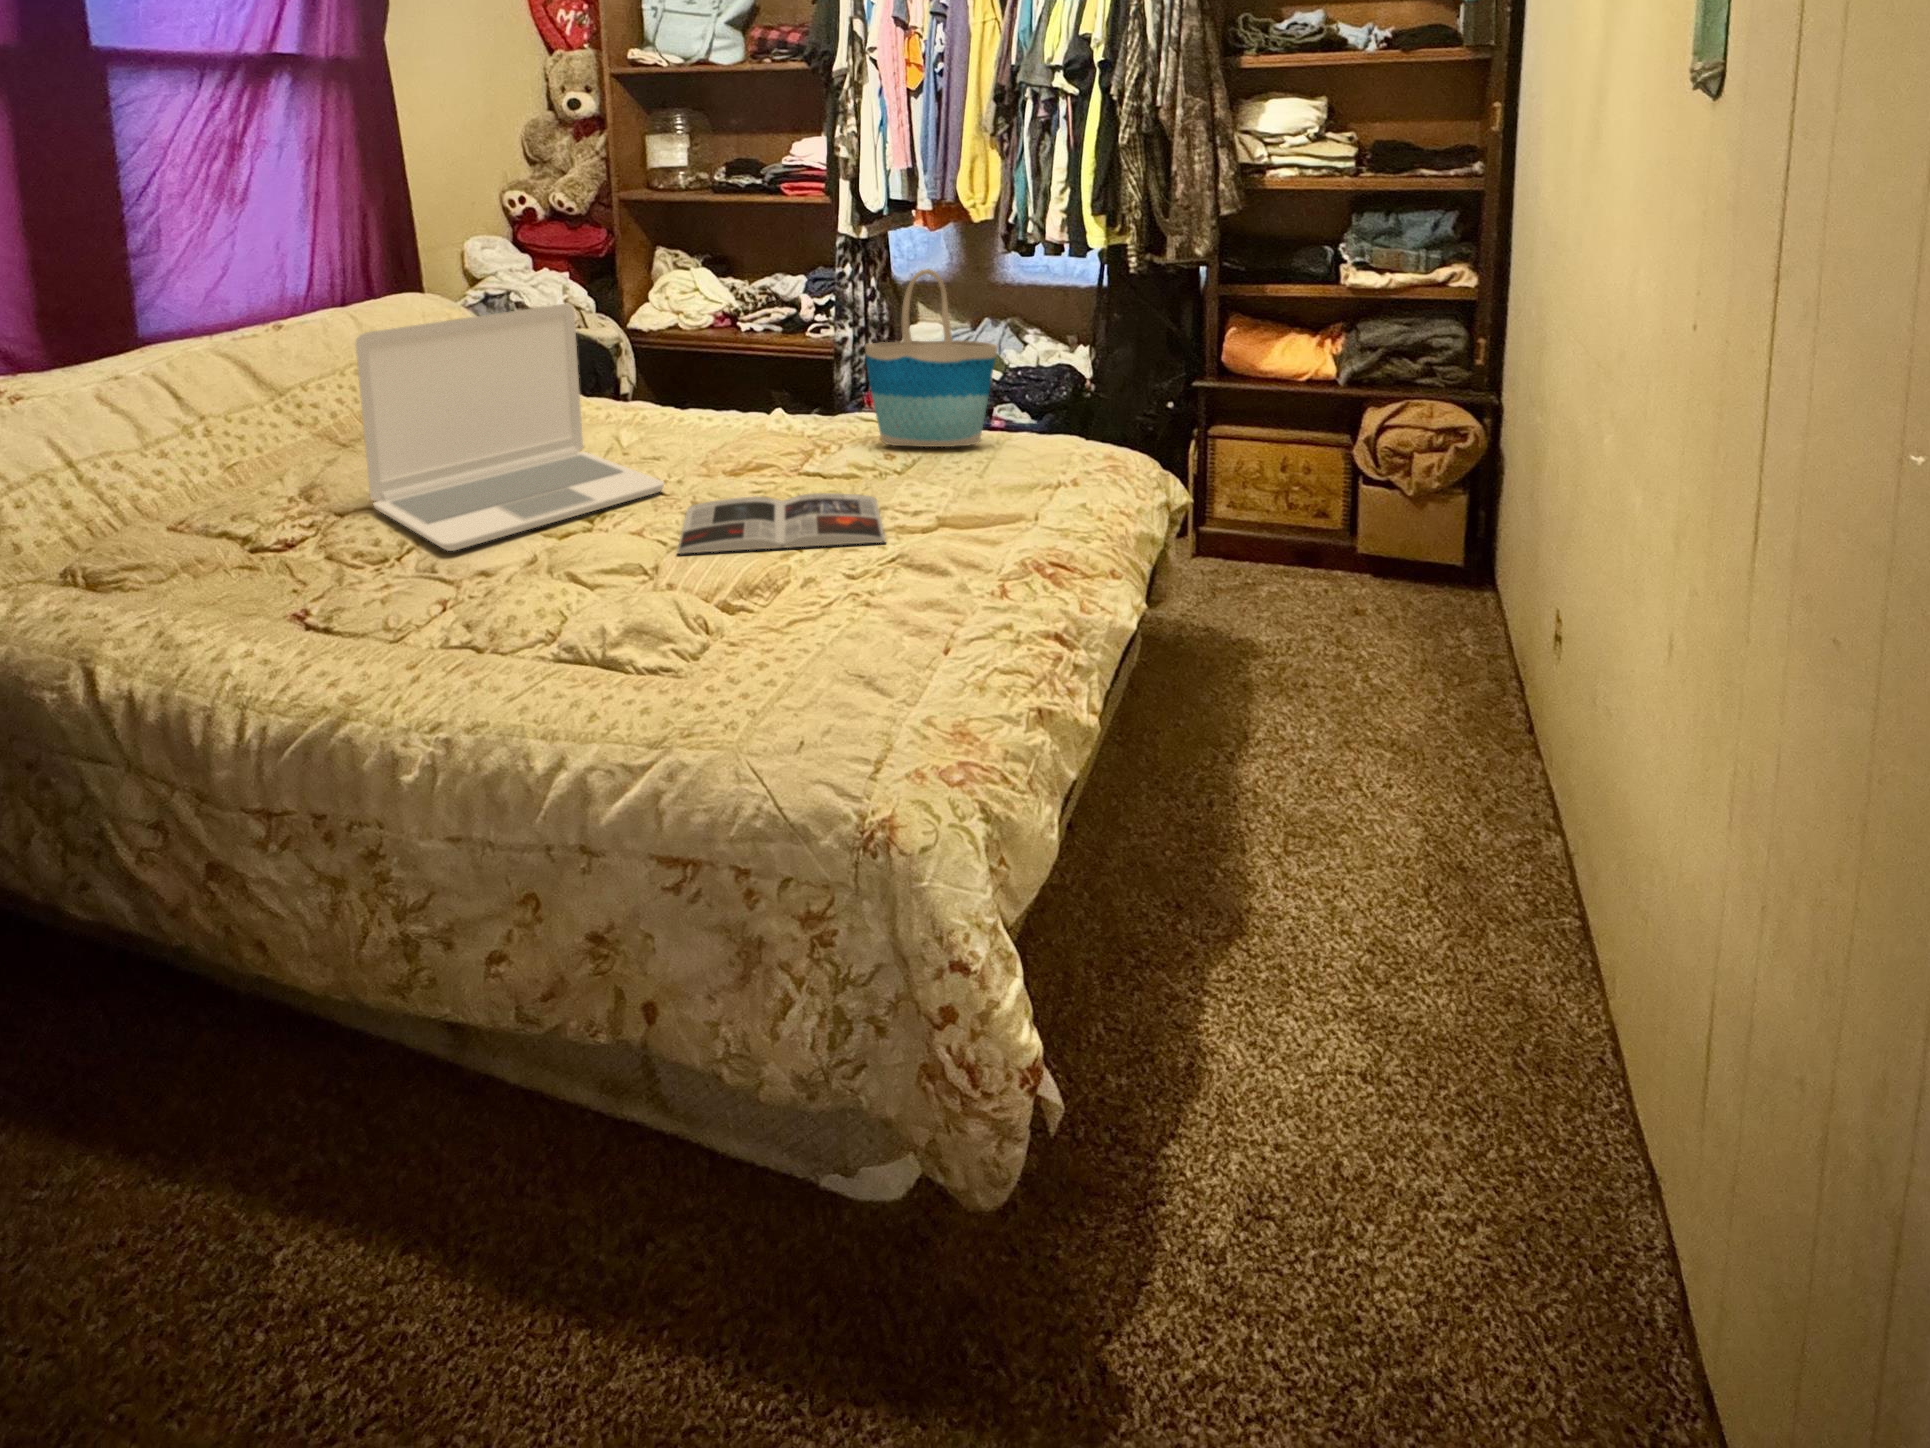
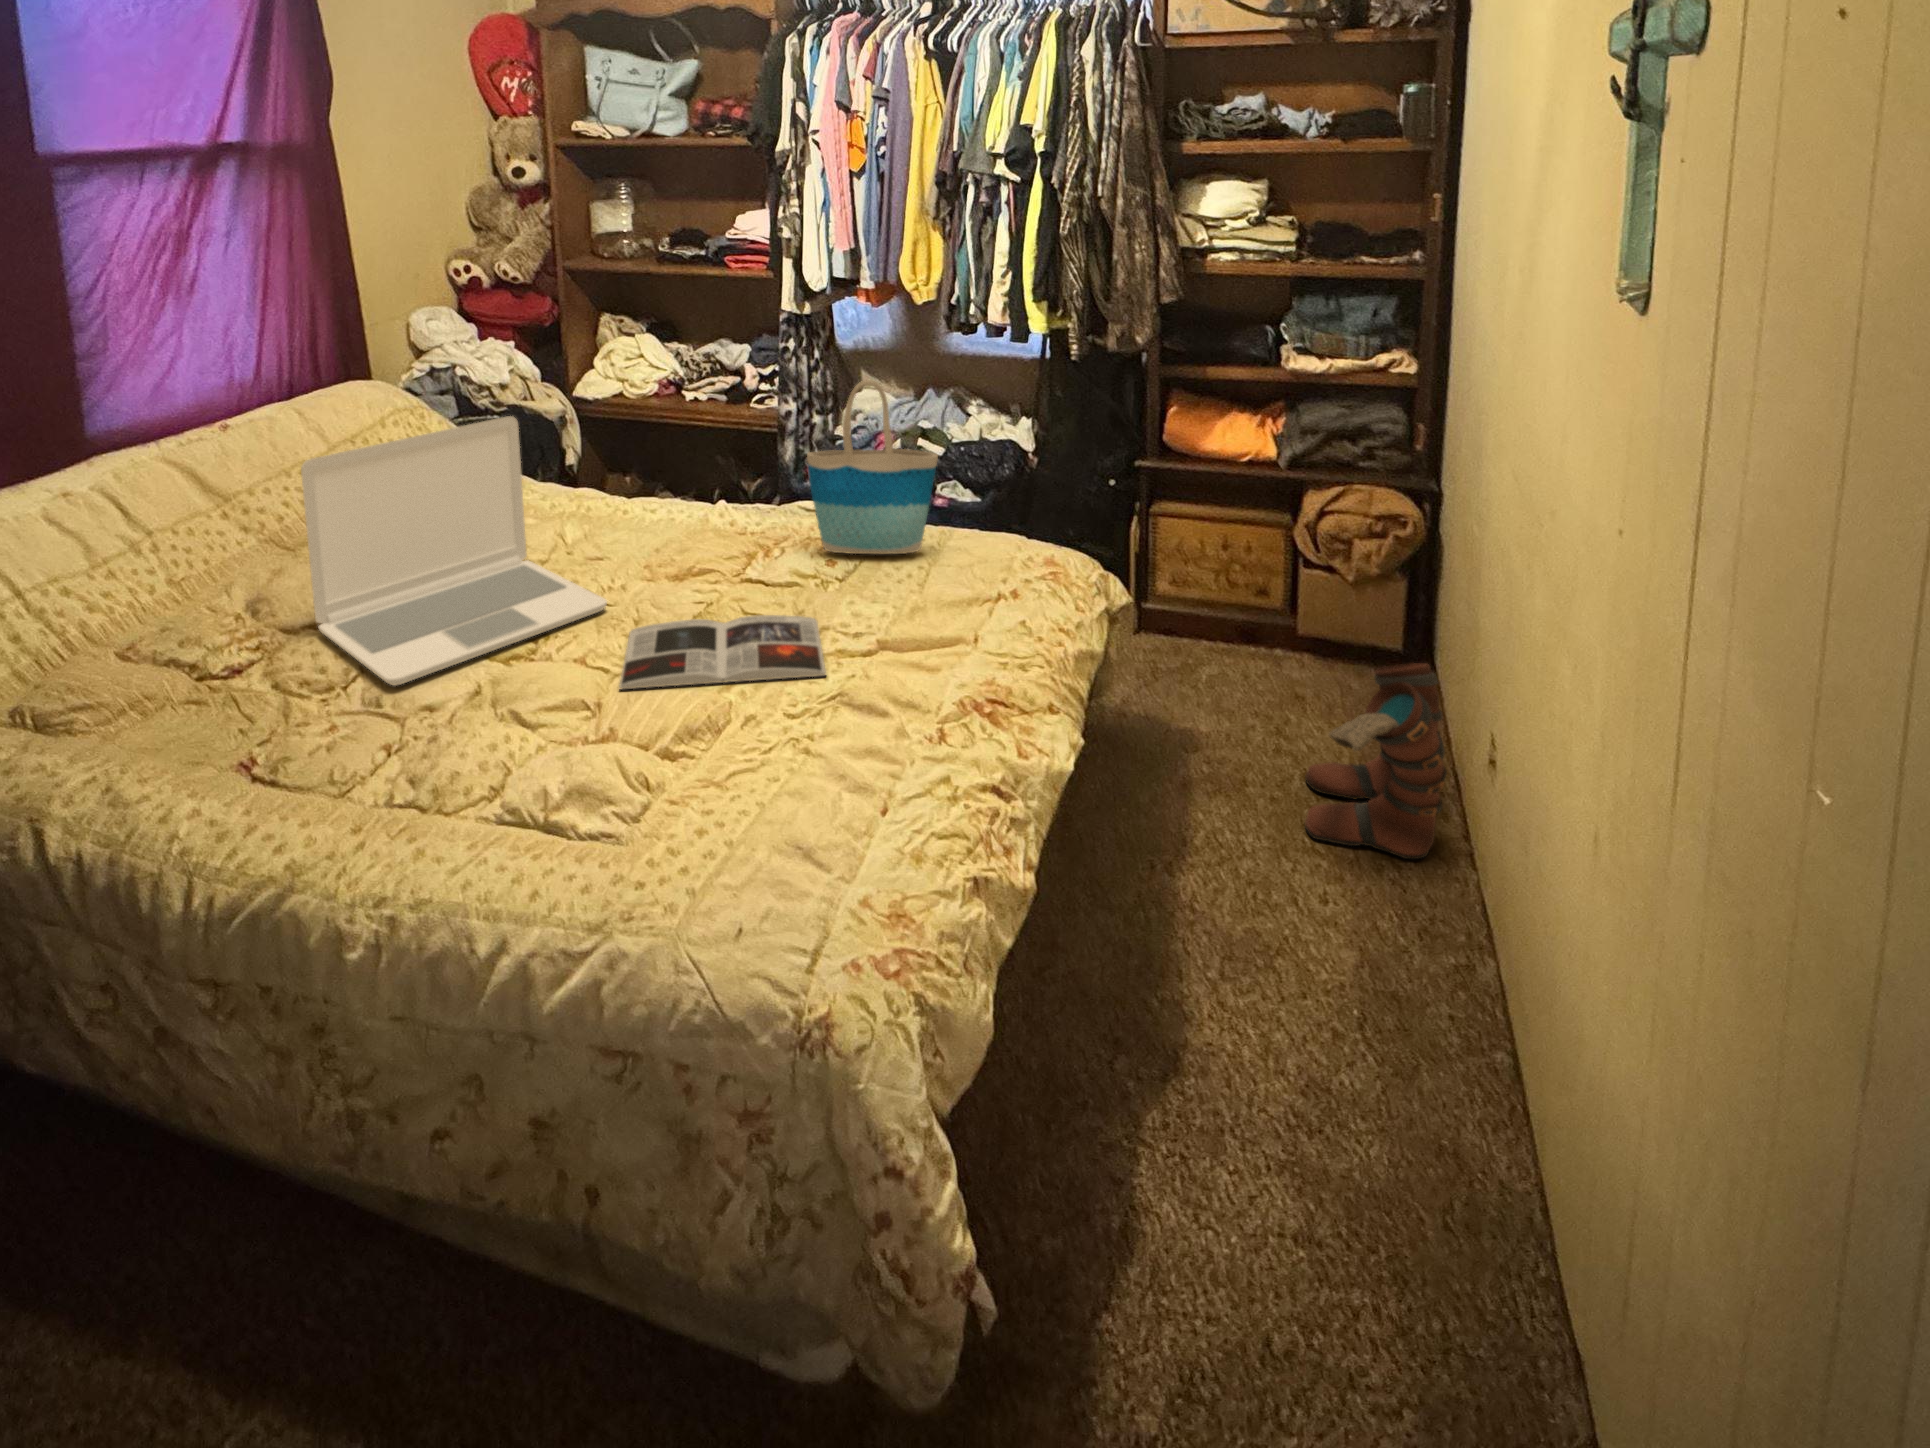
boots: none [1367,556,1511,747] -> present [1305,663,1447,859]

